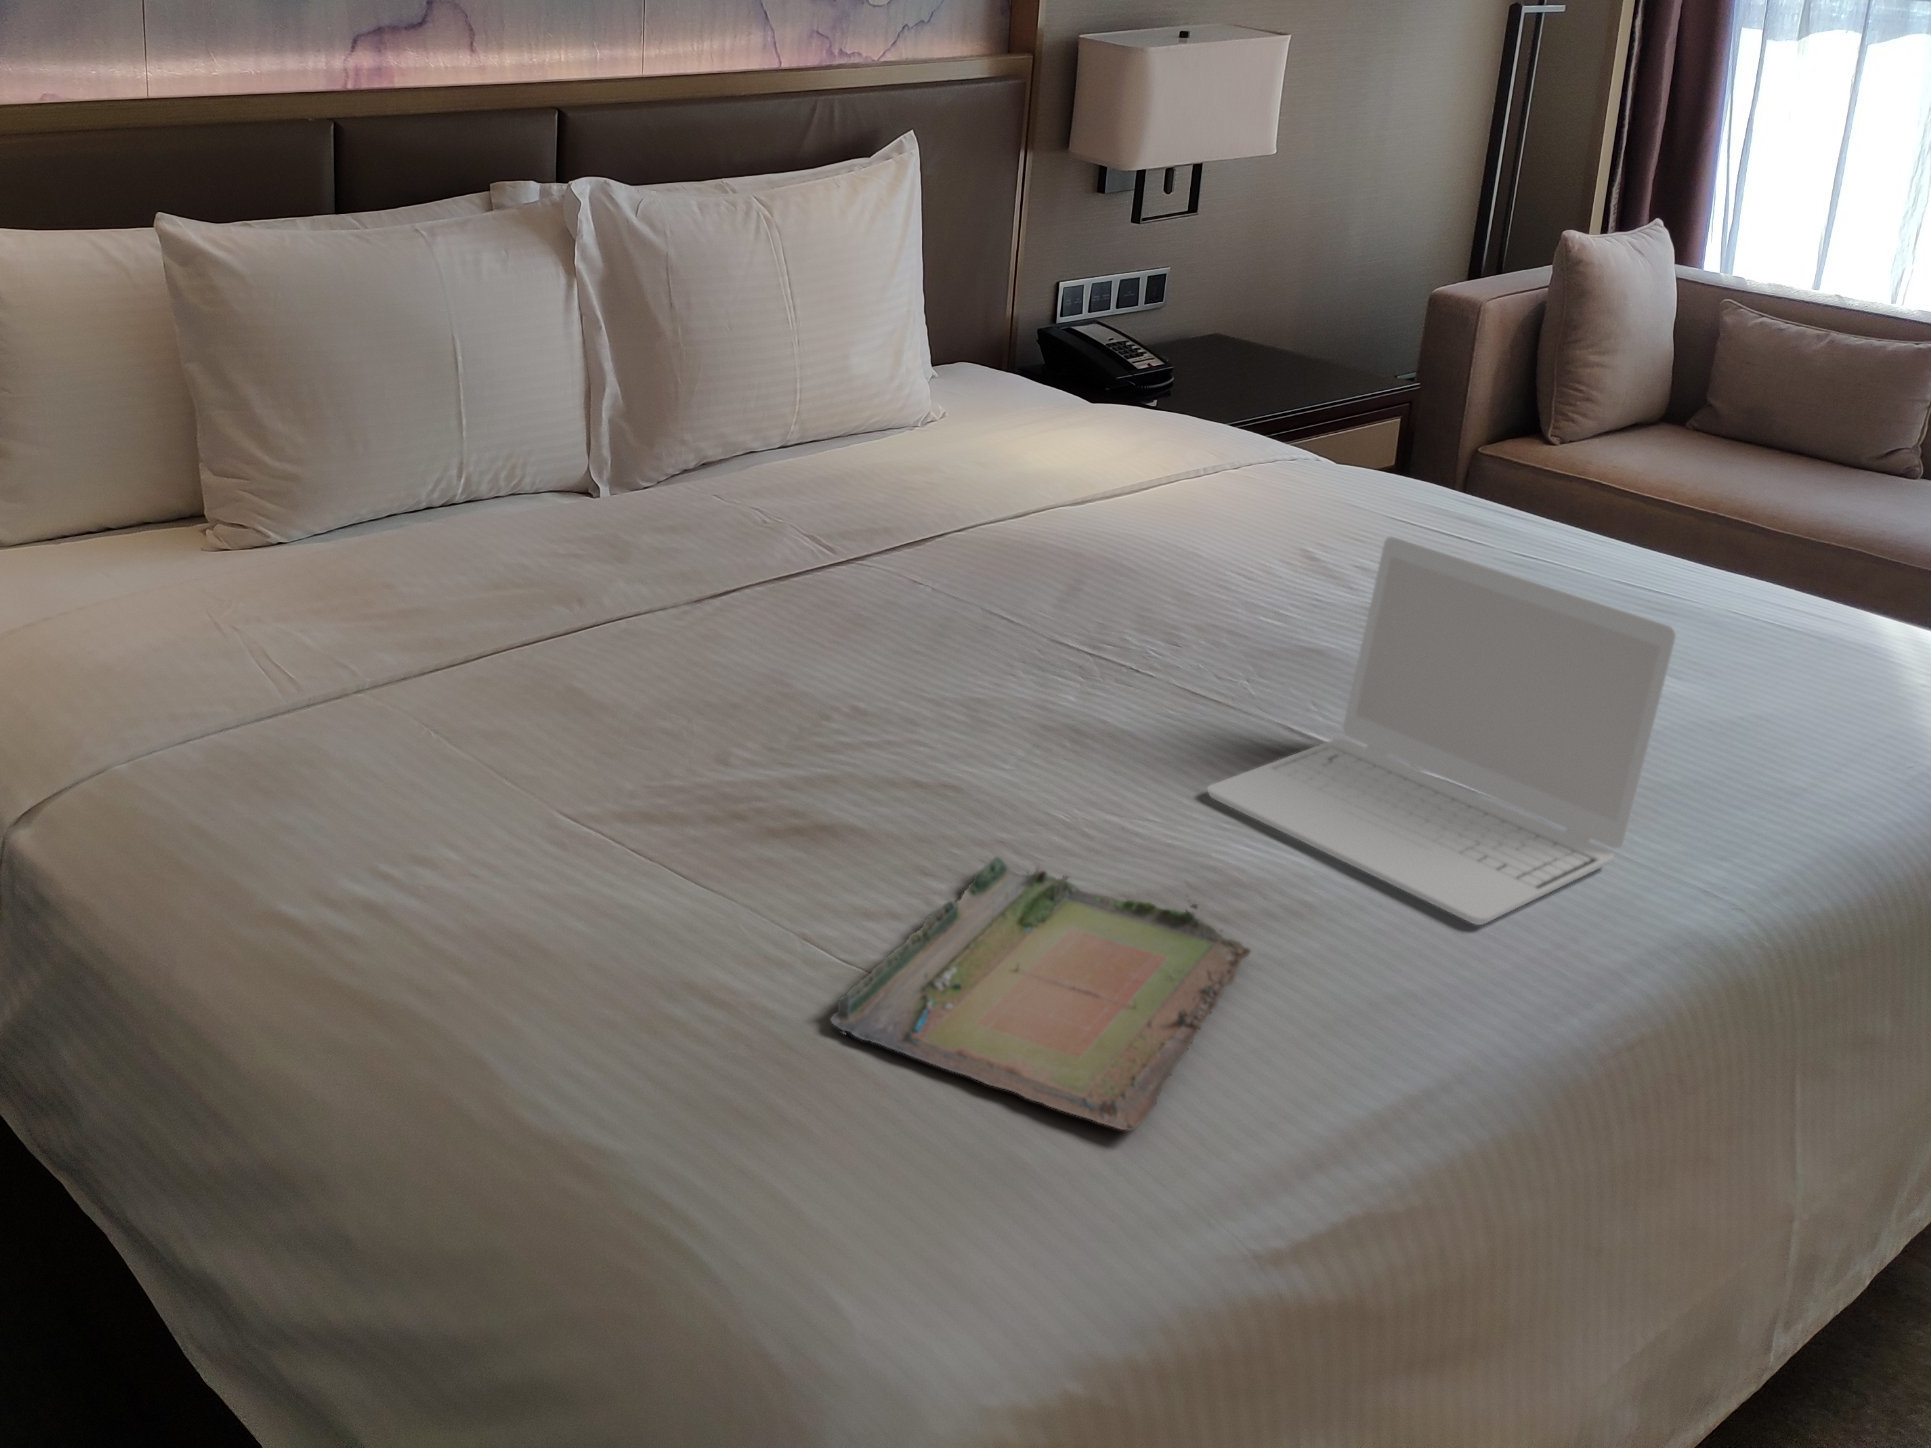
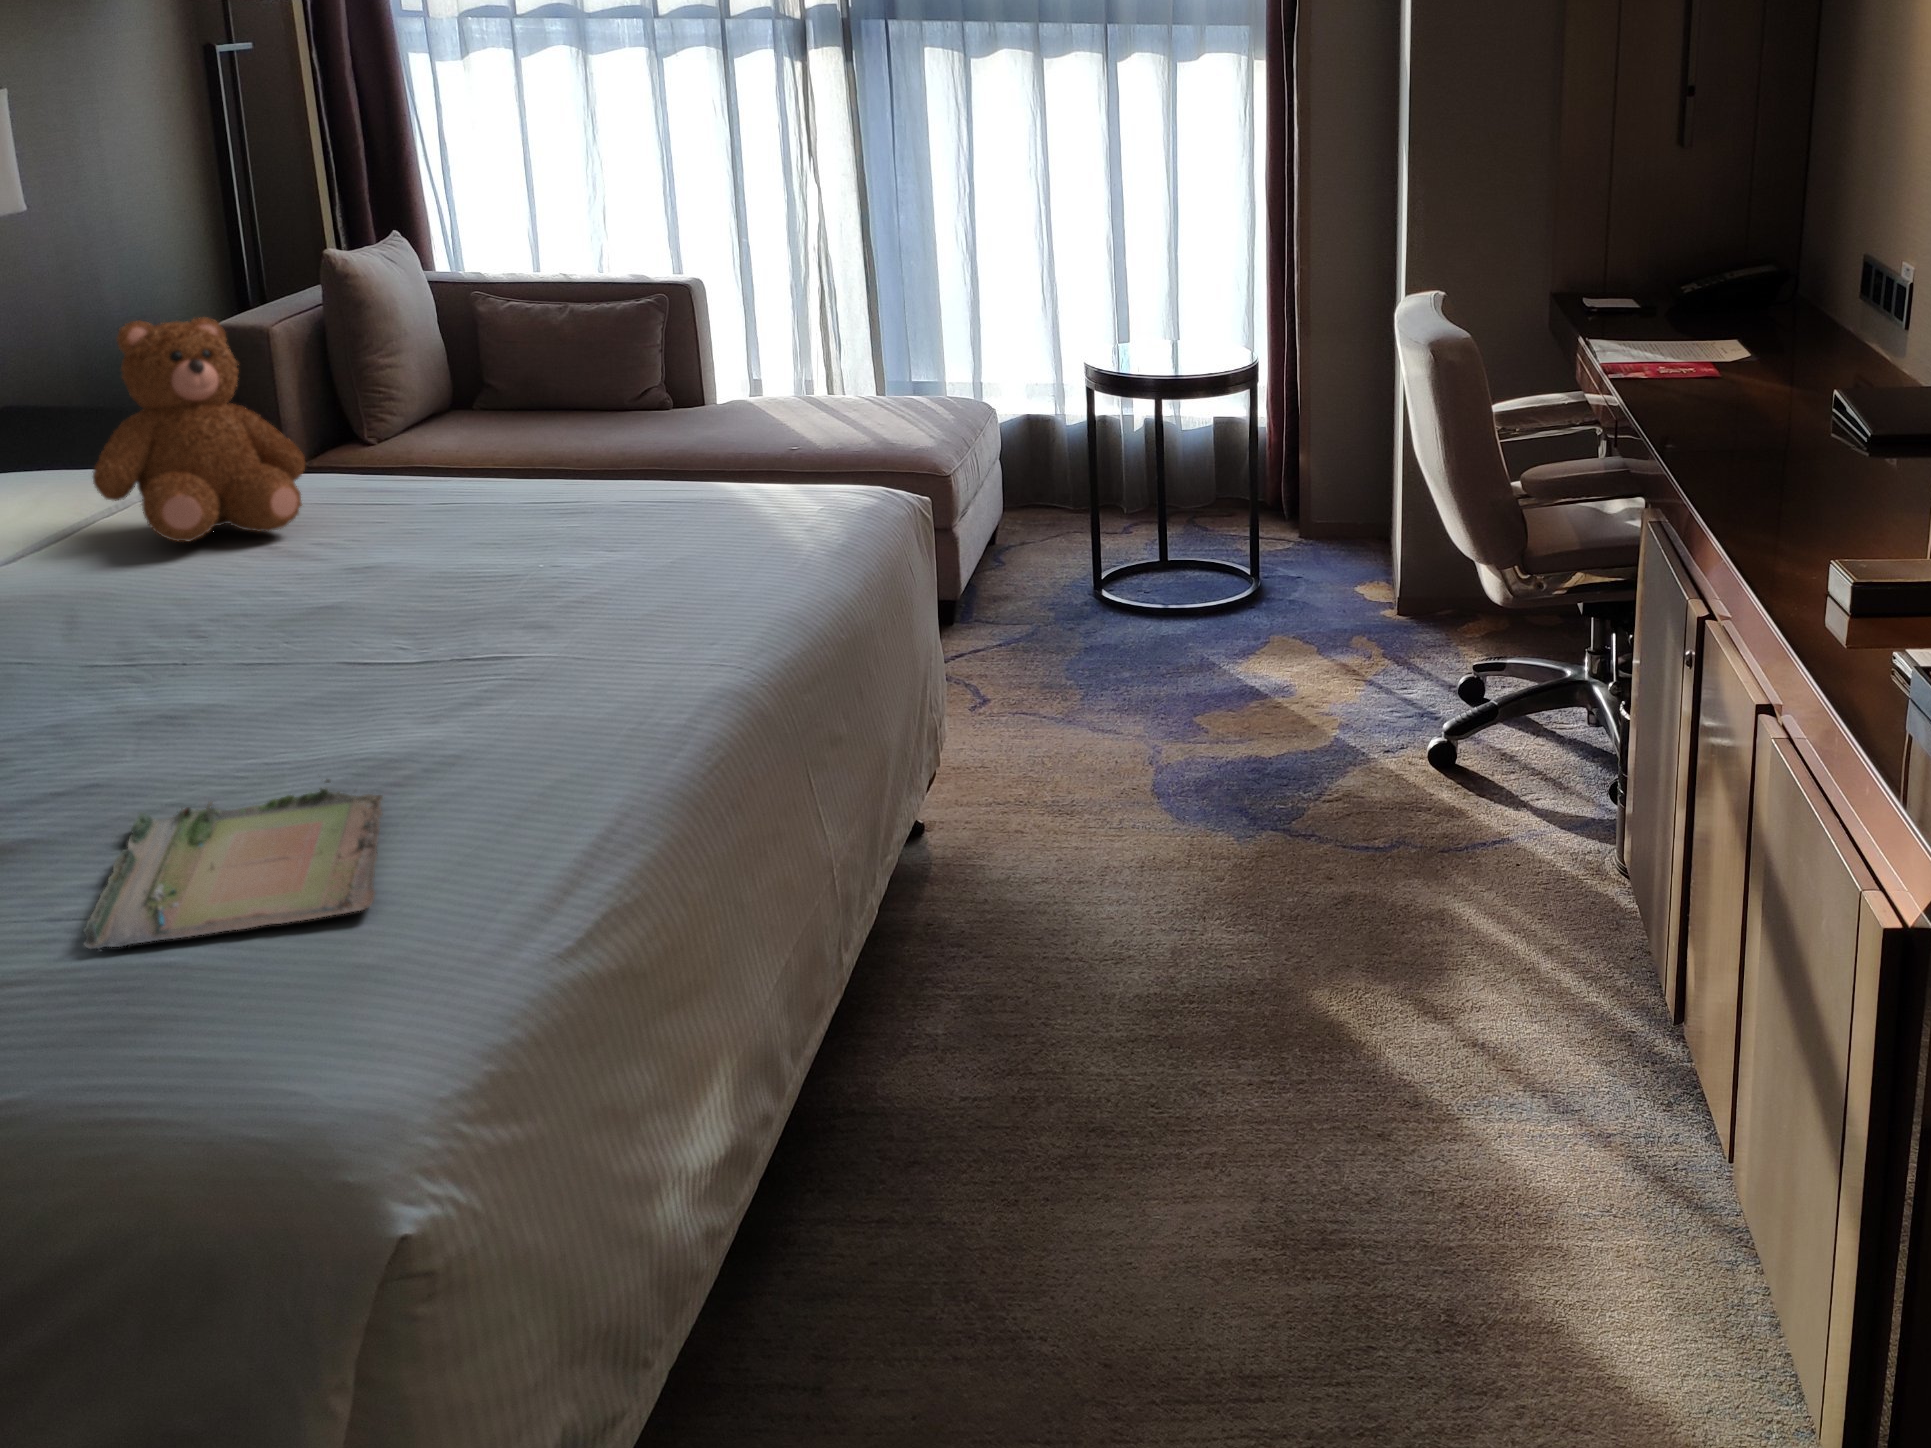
teddy bear: none [1191,278,1416,537] -> present [93,318,305,542]
laptop: present [1207,537,1676,925] -> none [278,491,596,733]

